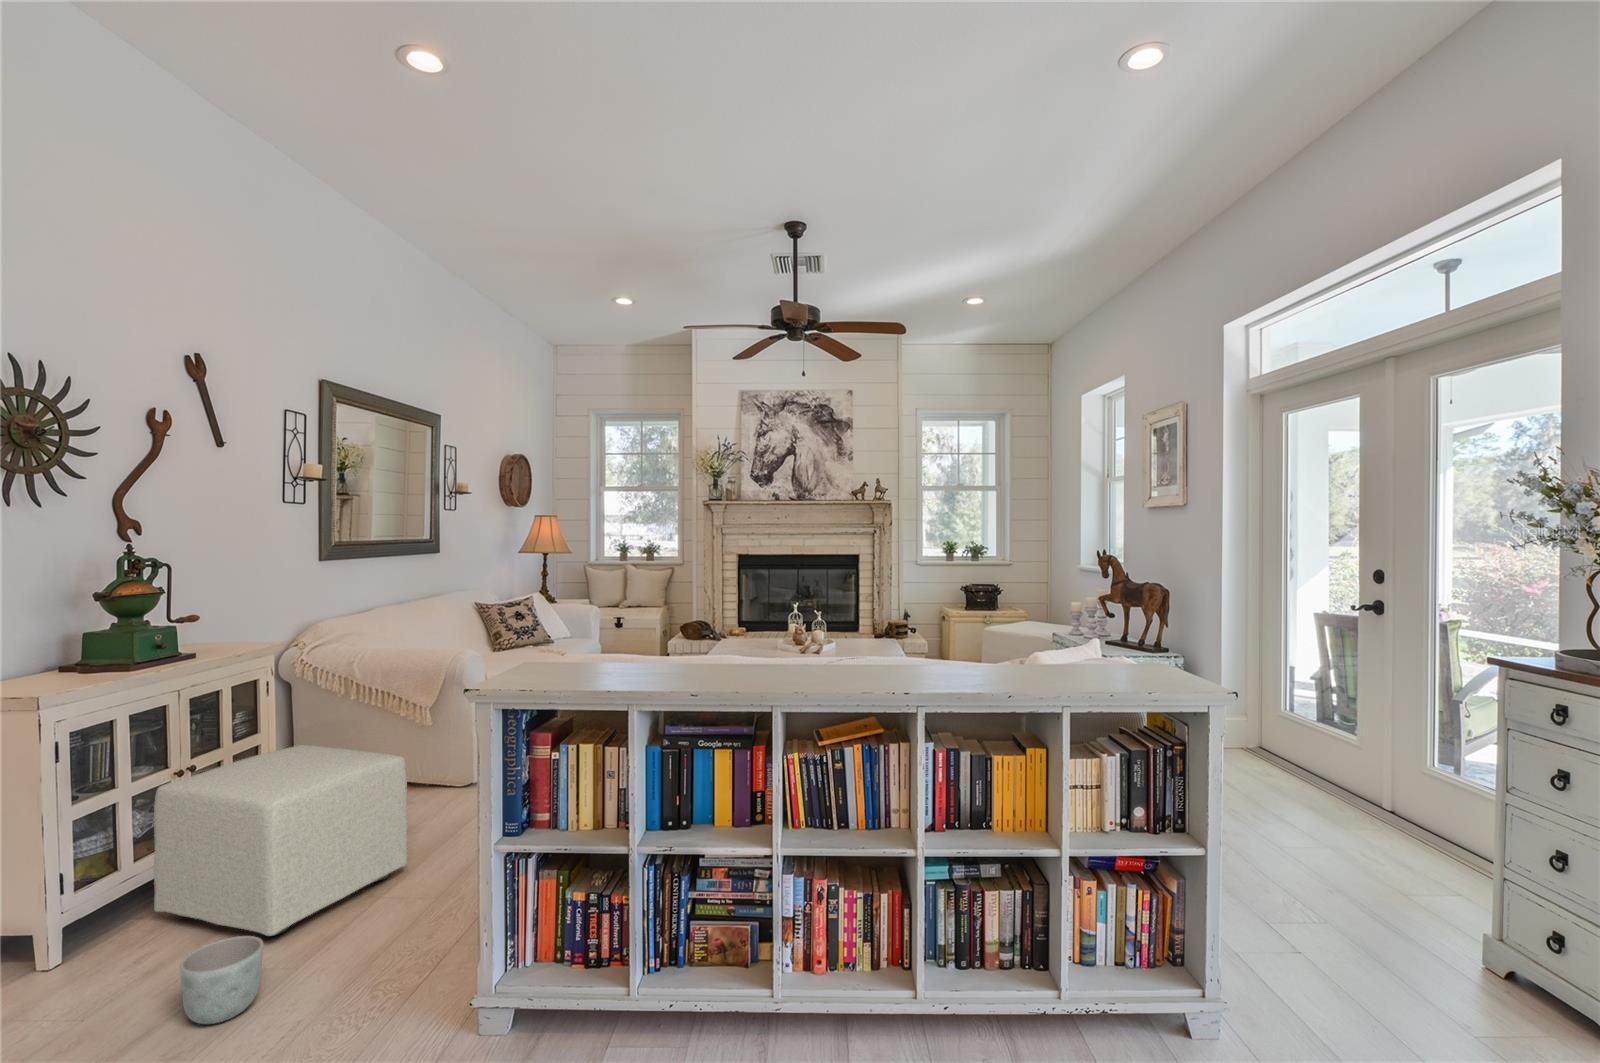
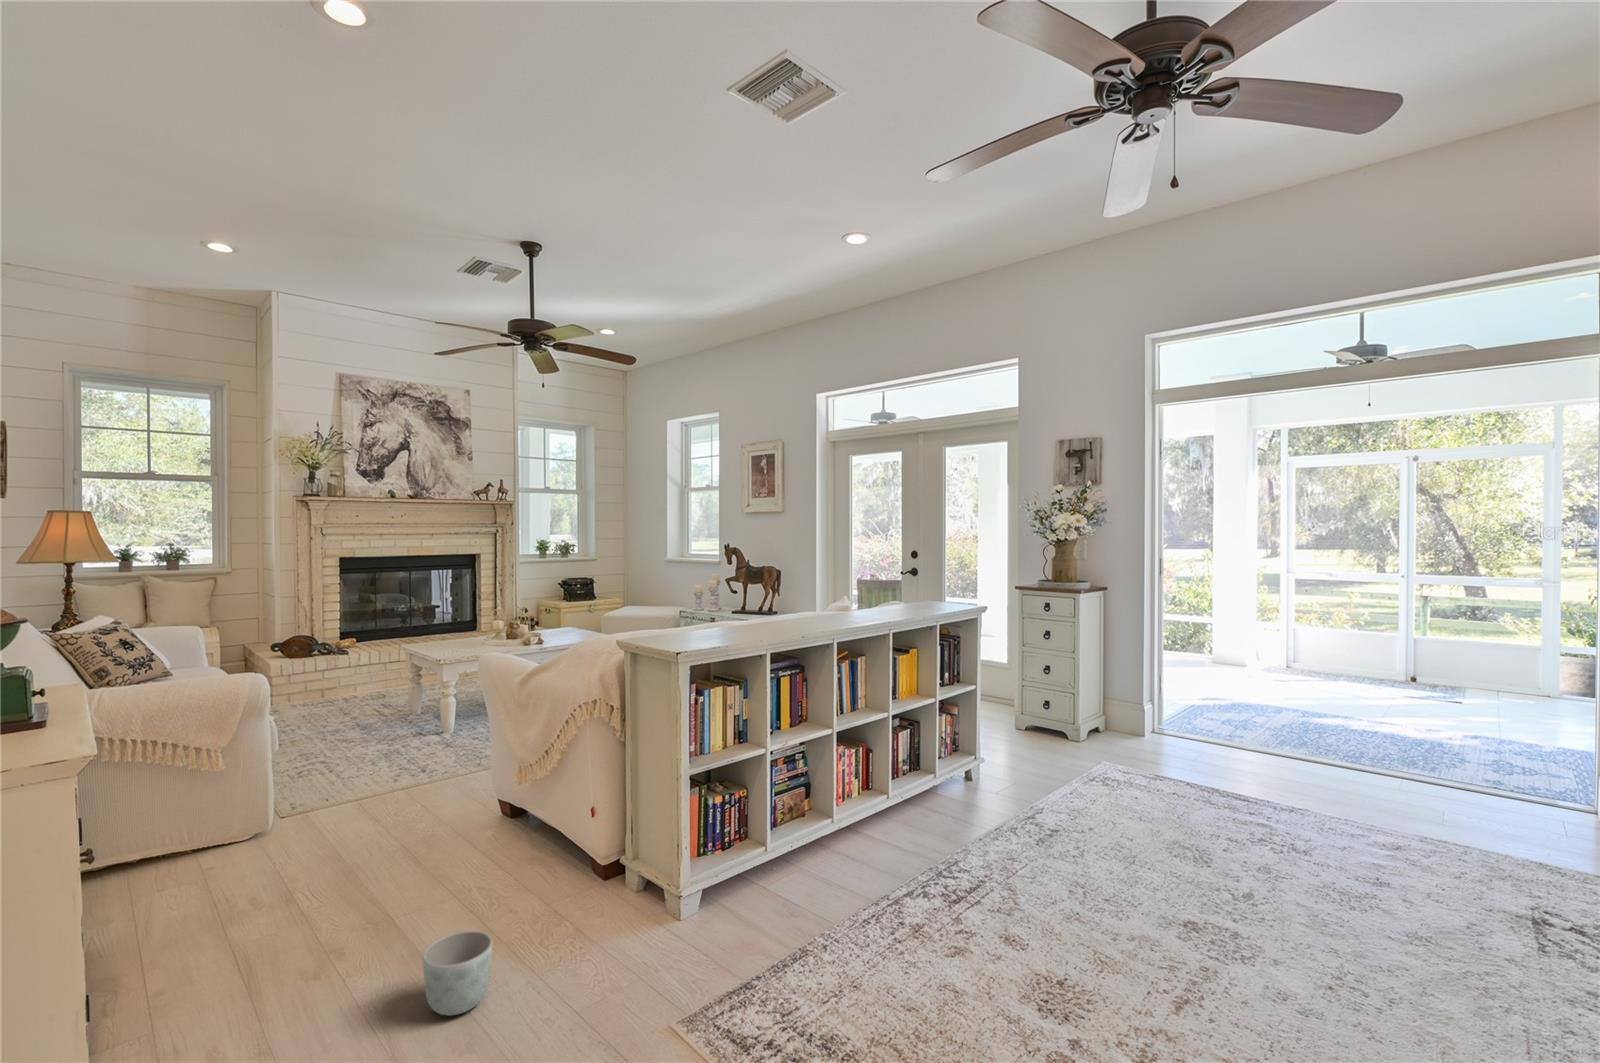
ottoman: present [154,745,407,936] -> none [155,774,390,1017]

